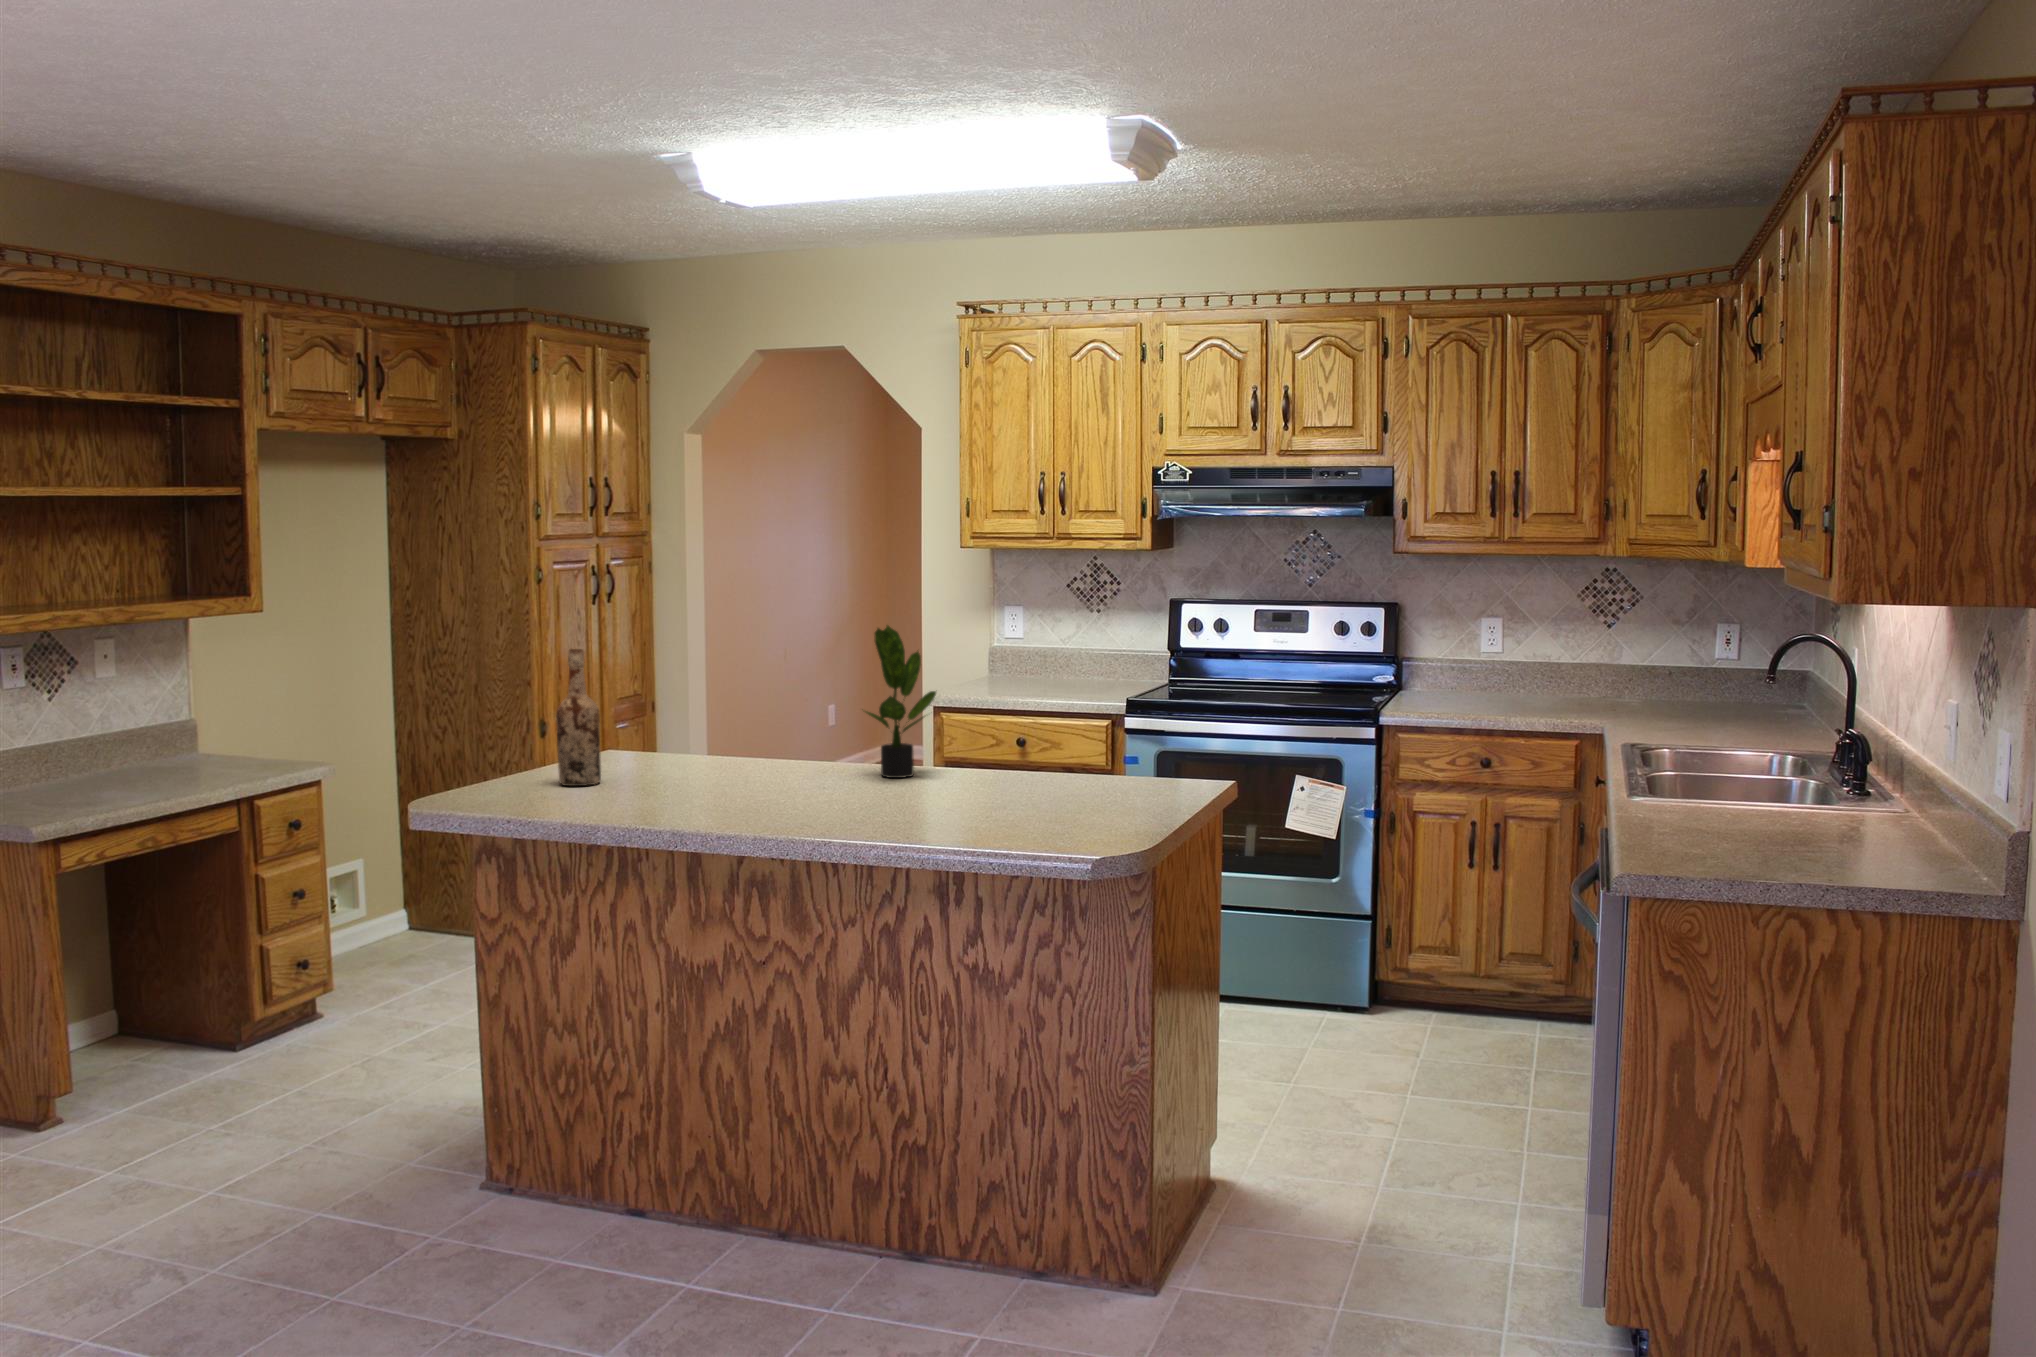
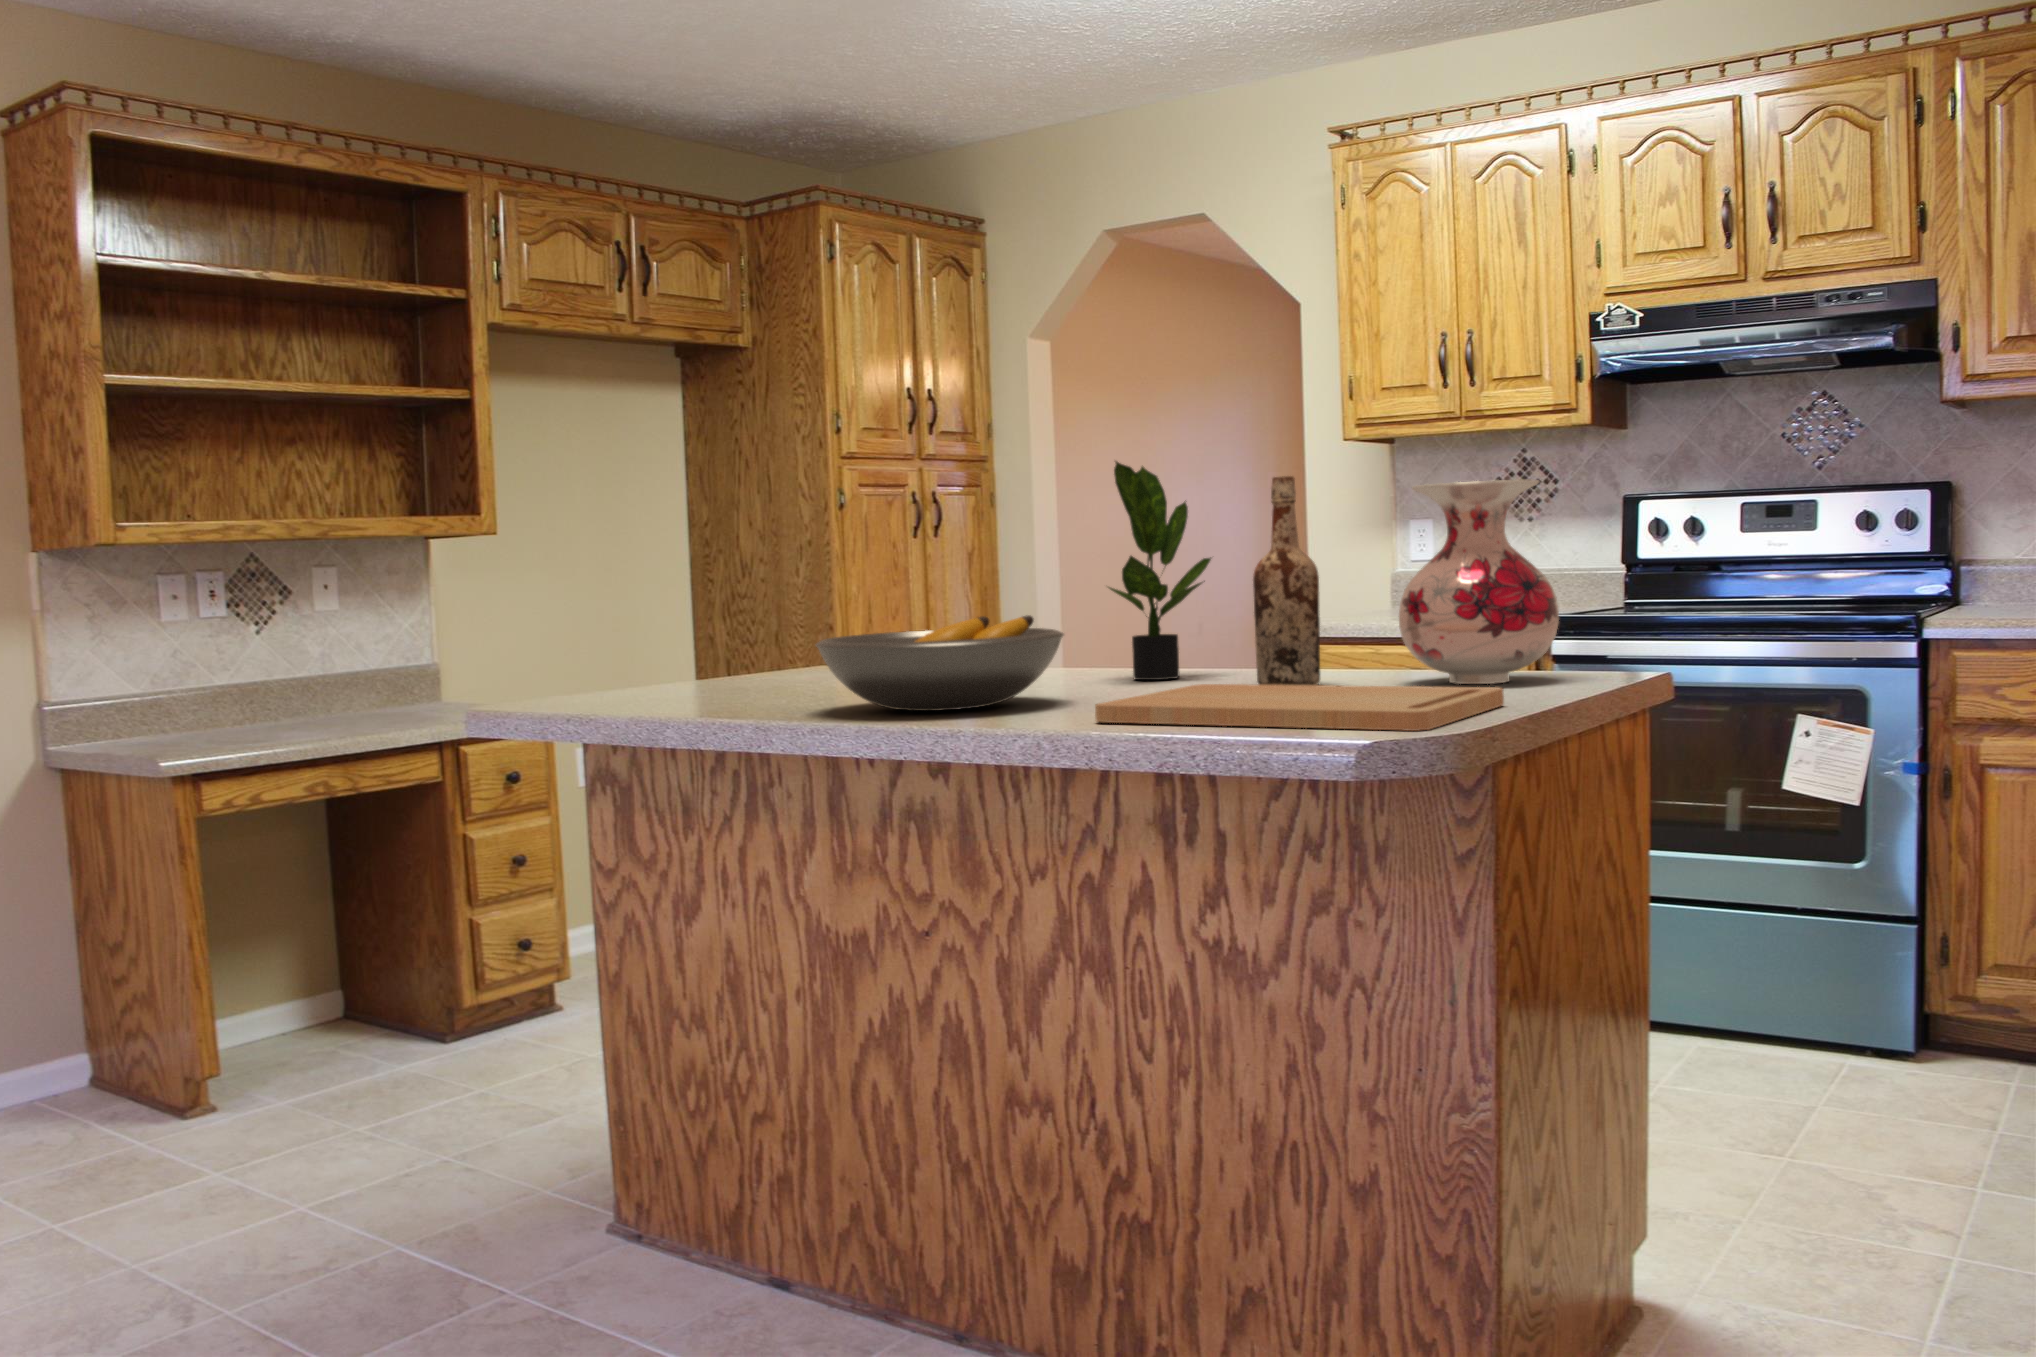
wine bottle: present [556,649,601,786] -> present [1253,476,1320,685]
vase: none [1073,656,1172,789] -> present [1399,480,1559,684]
fruit bowl: none [692,749,865,815] -> present [816,615,1064,711]
cutting board: none [909,794,1152,840] -> present [1095,684,1504,731]

